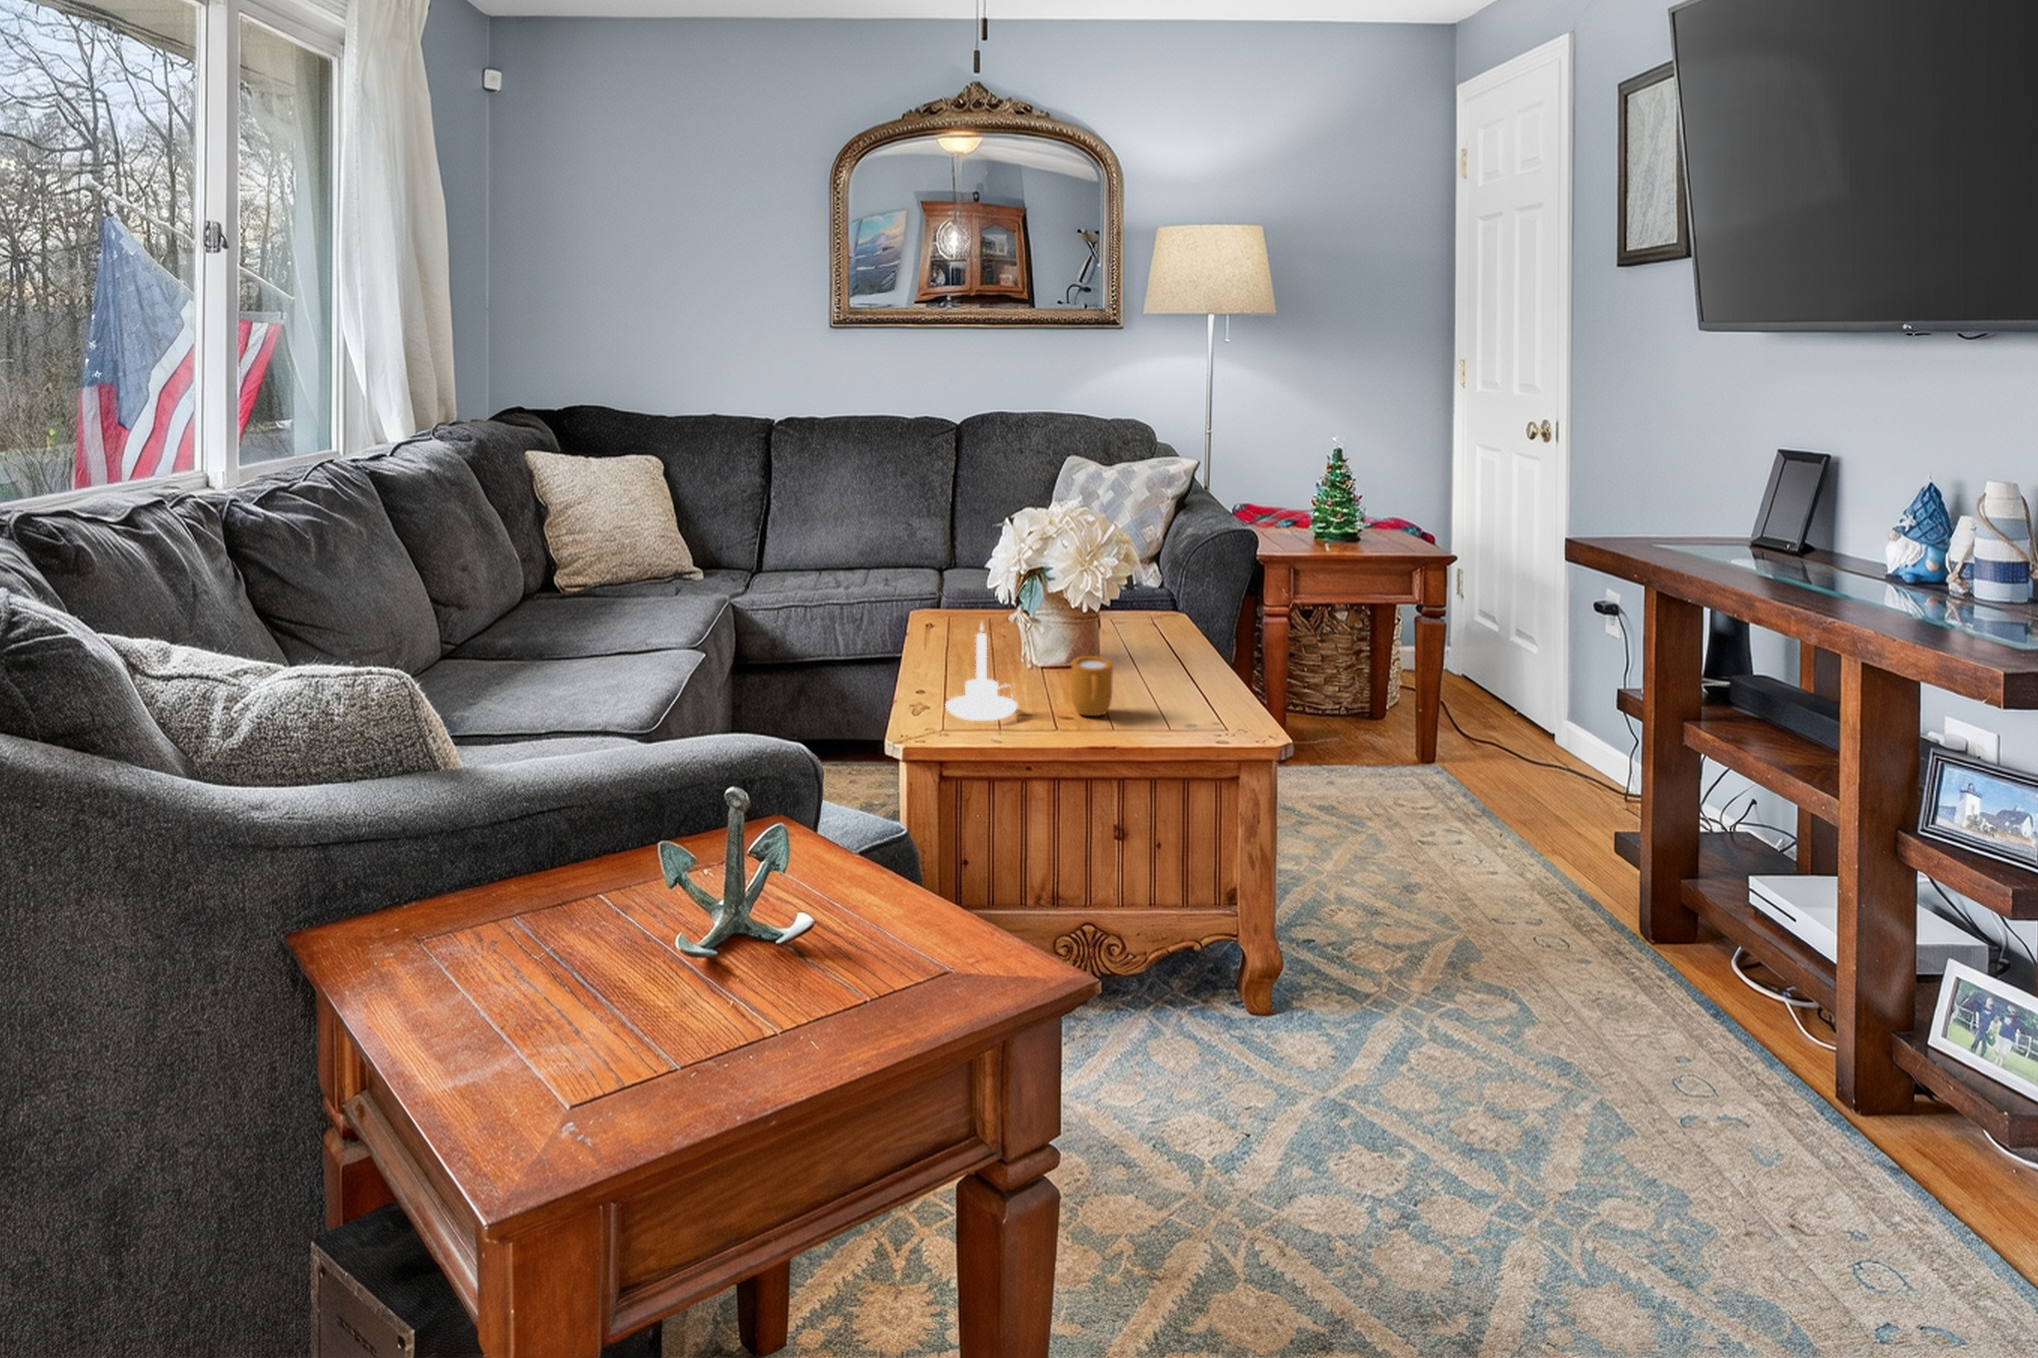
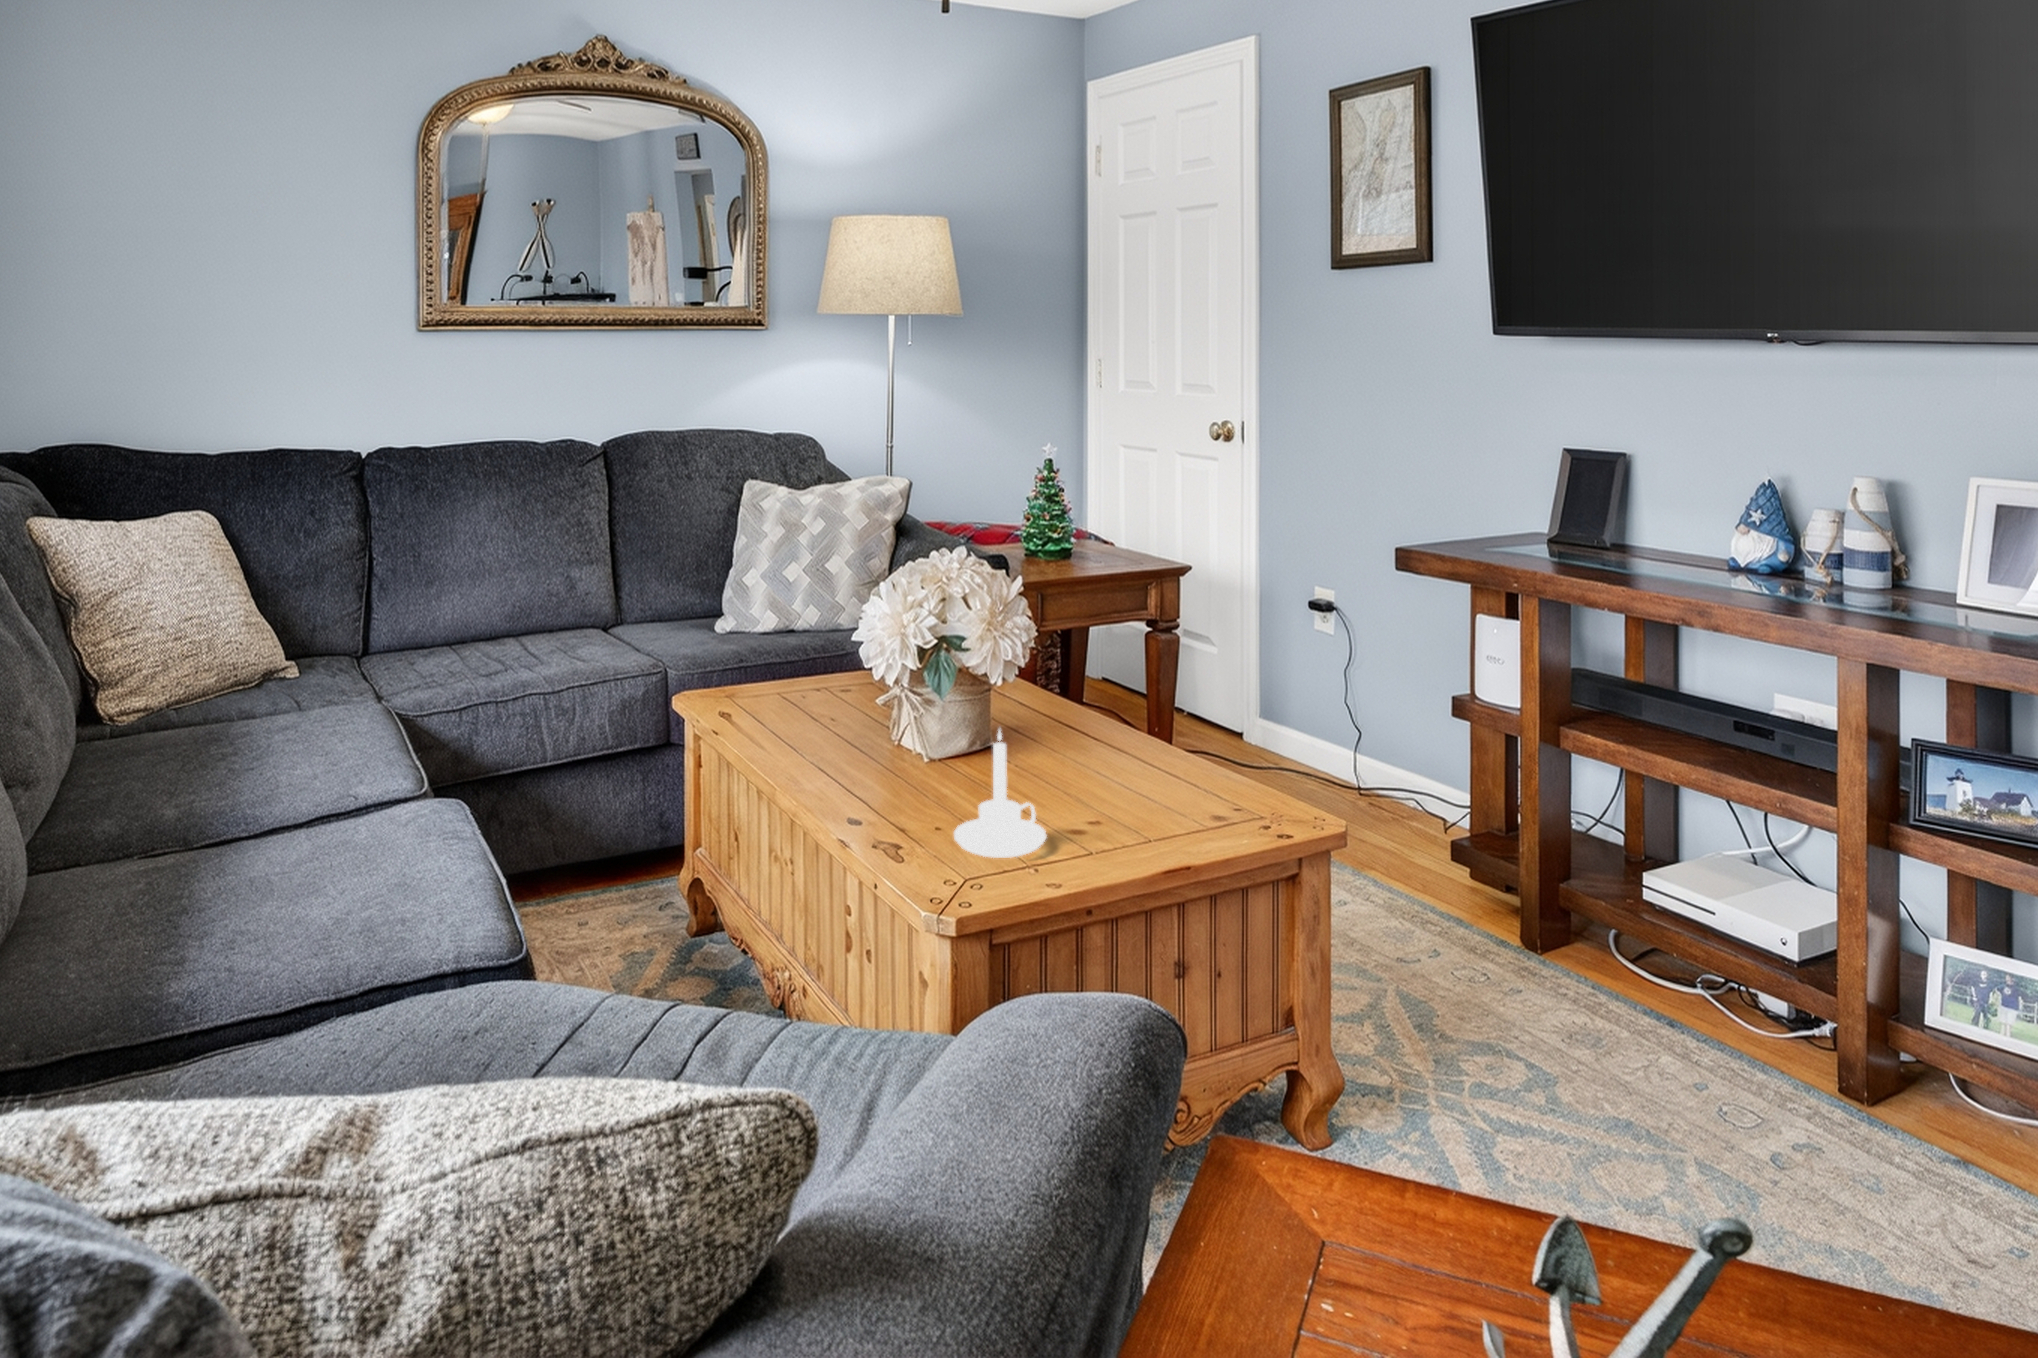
mug: present [1071,656,1113,716] -> none [1093,750,1146,827]

